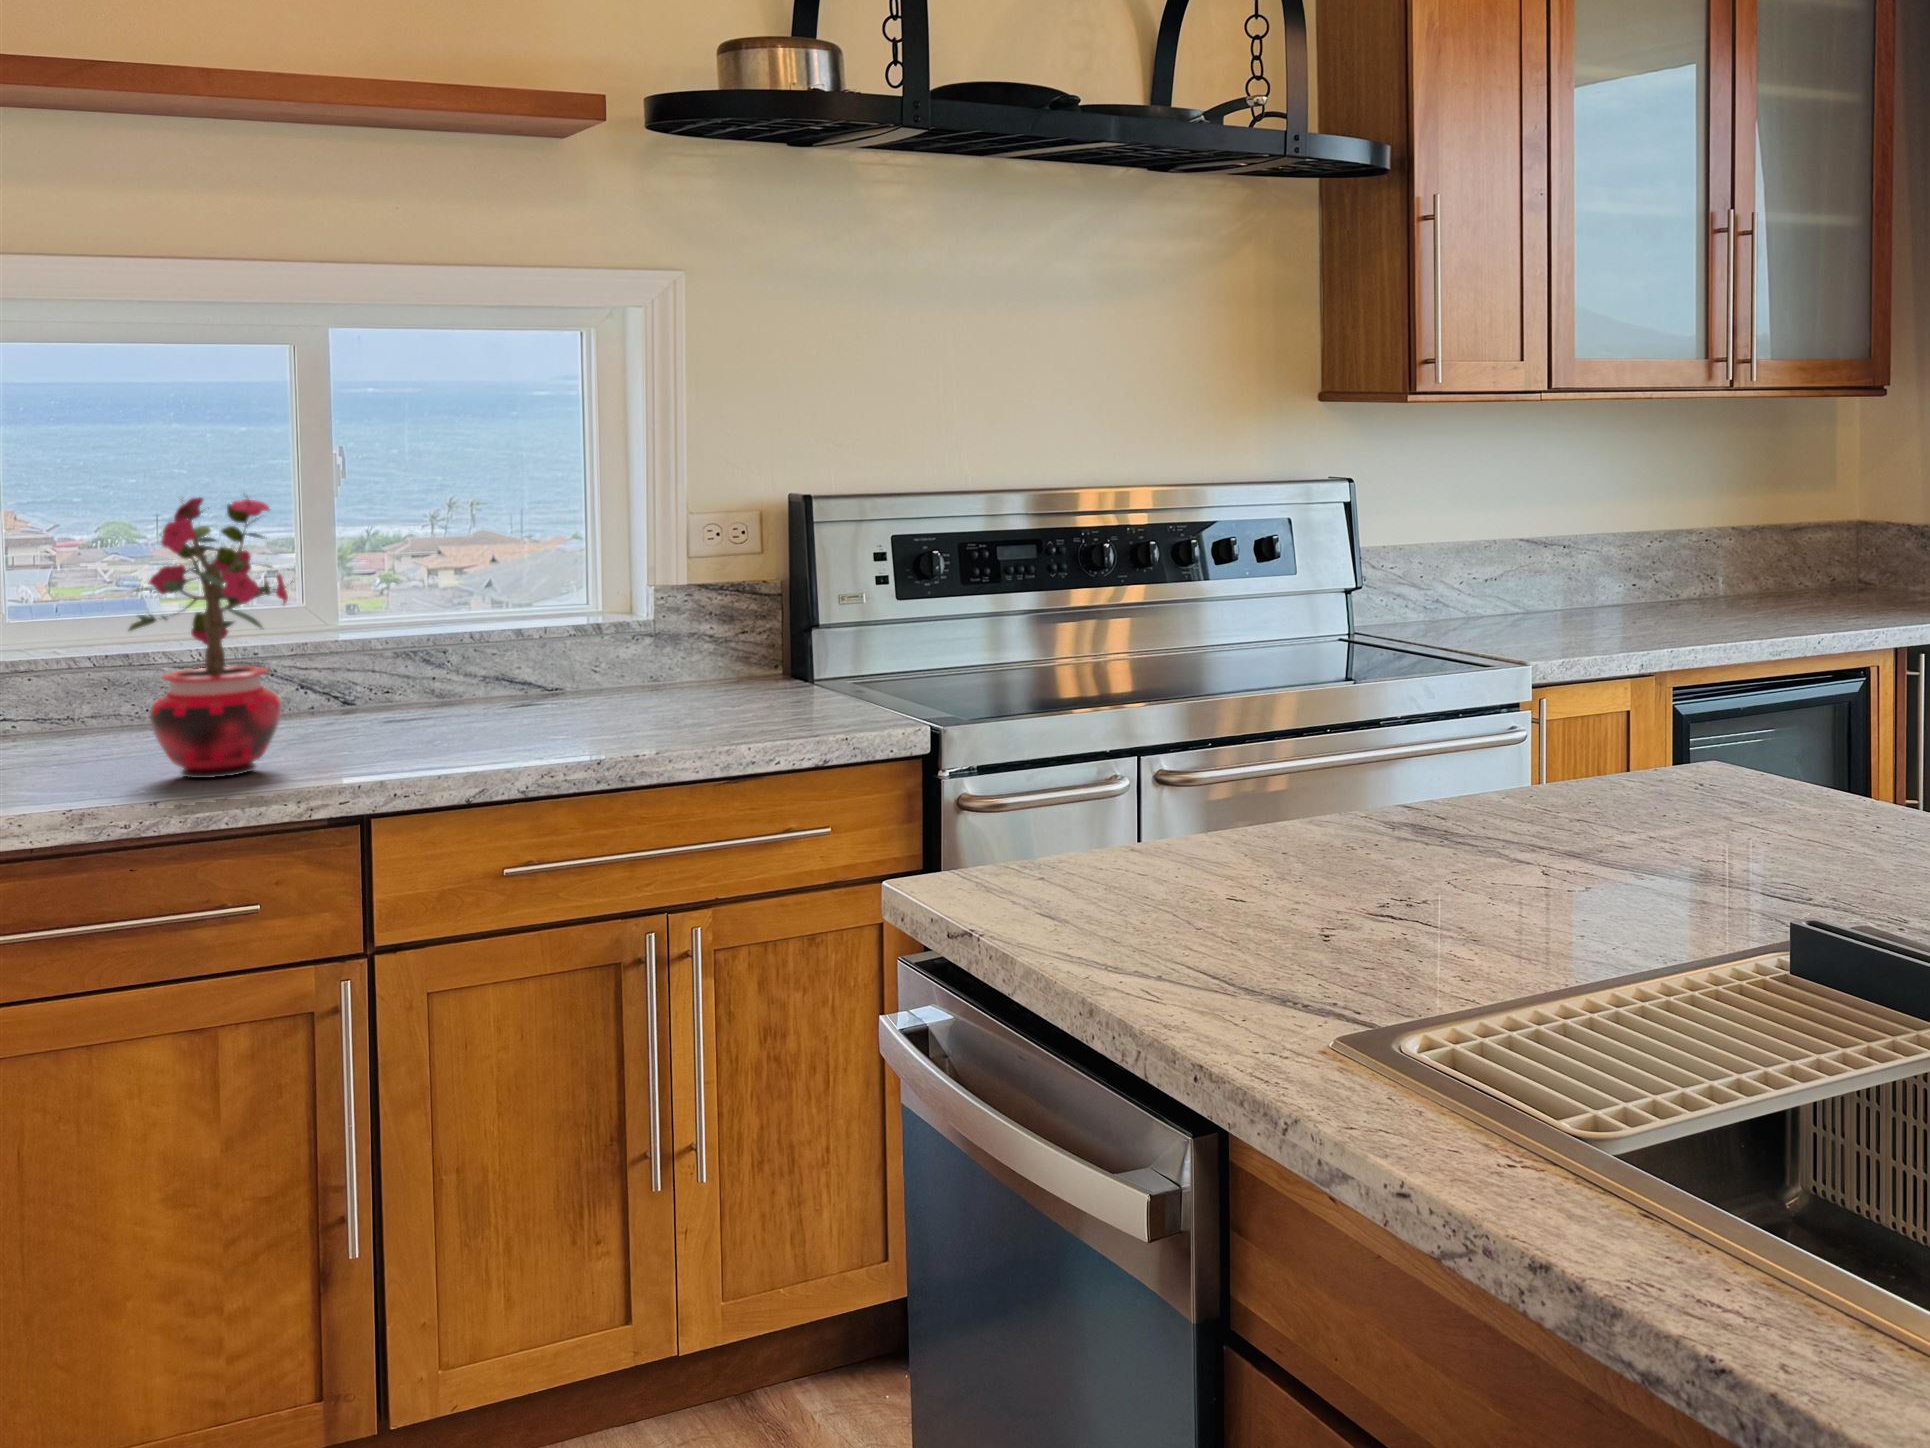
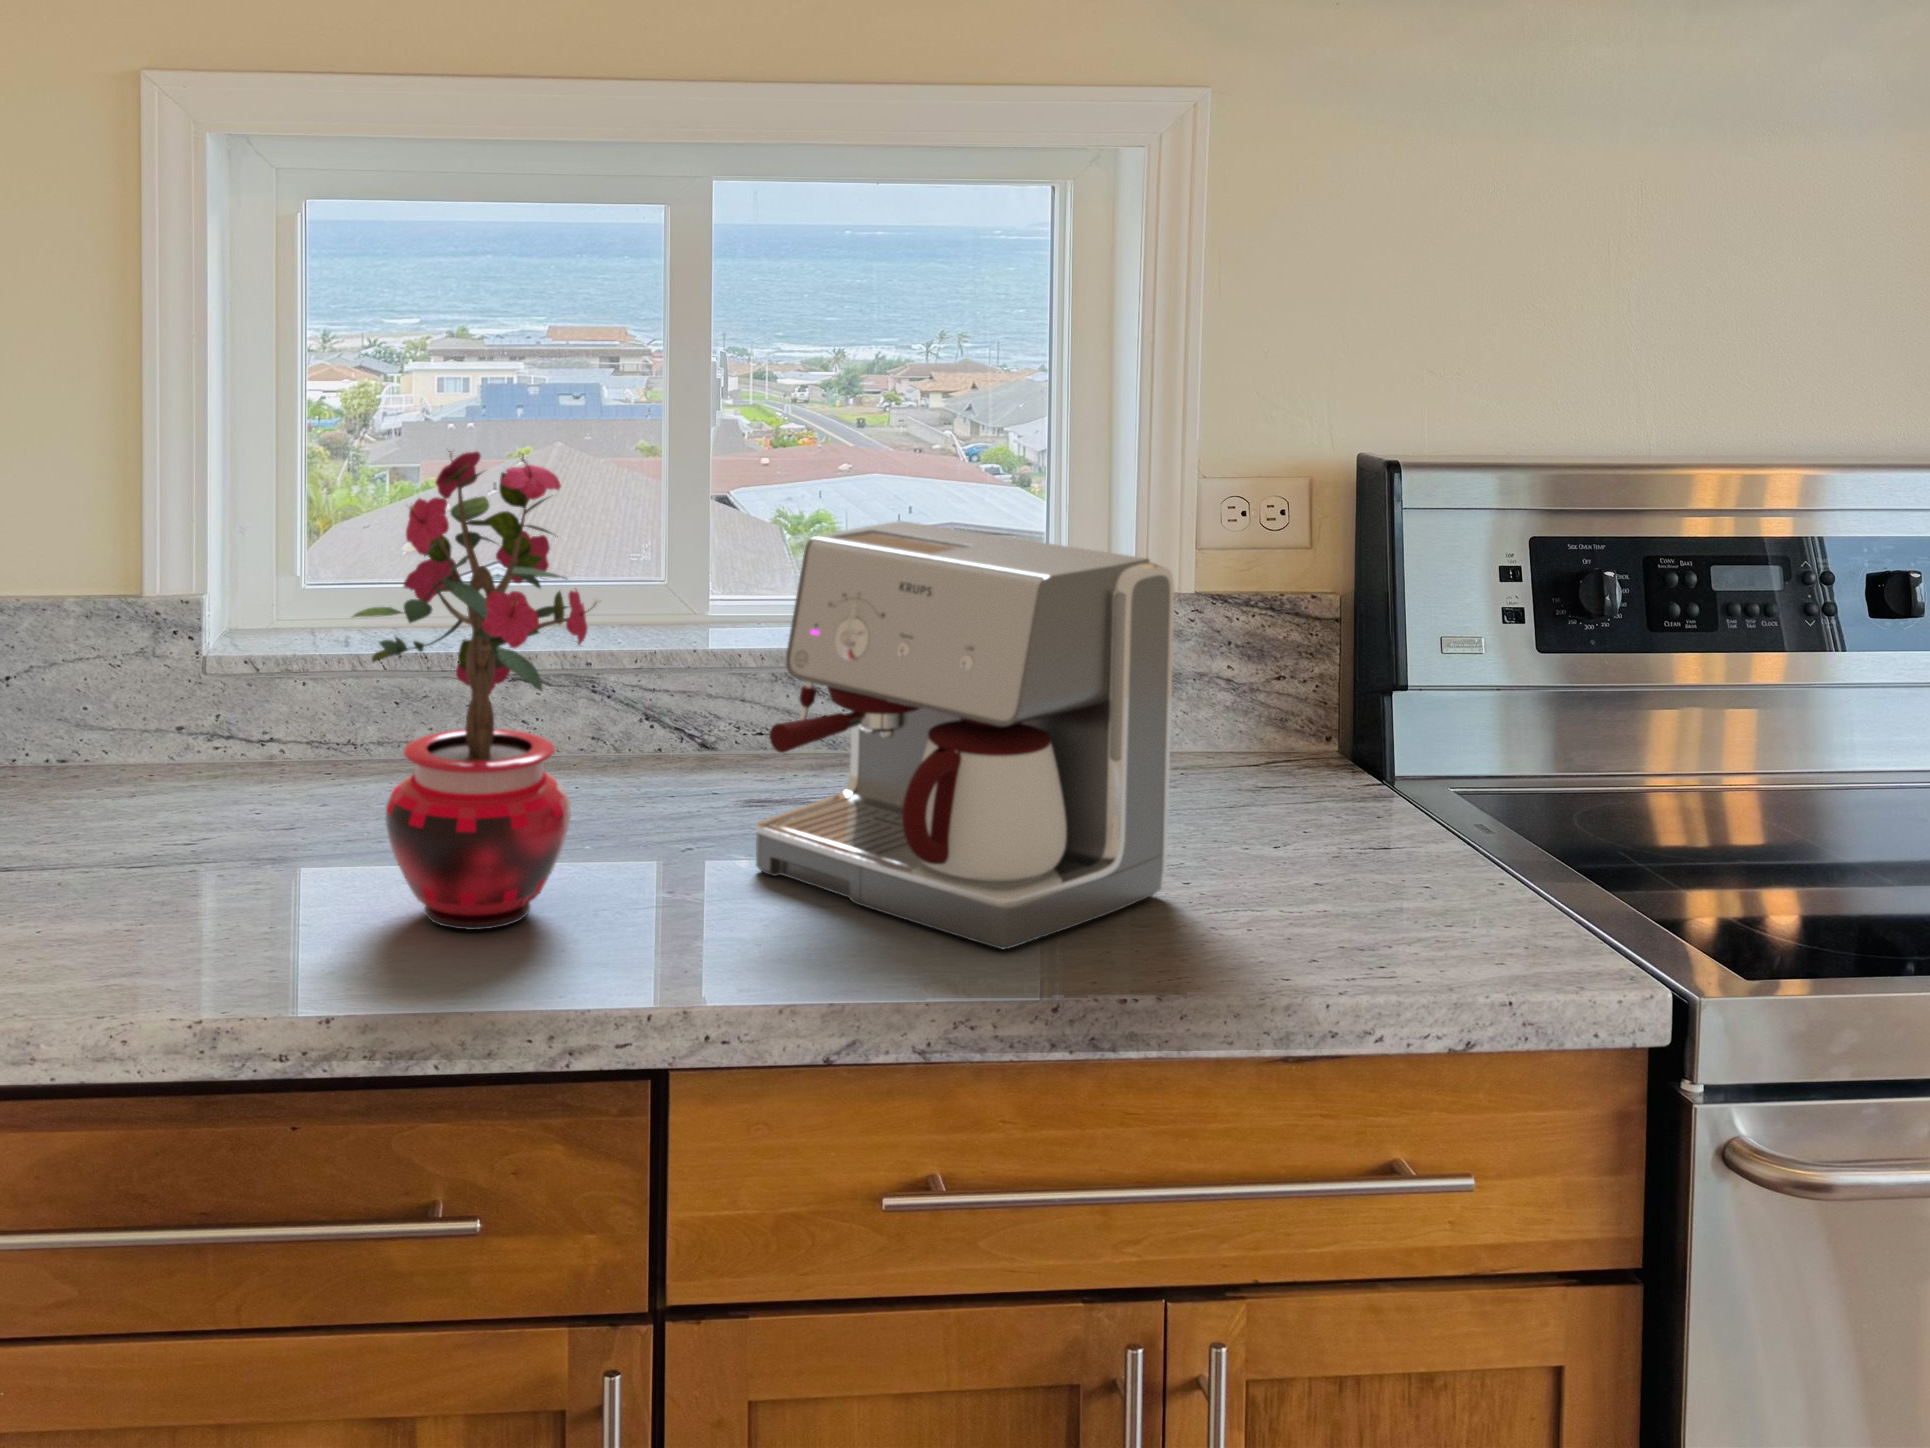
coffee maker: none [403,539,666,749] -> present [756,521,1174,949]

